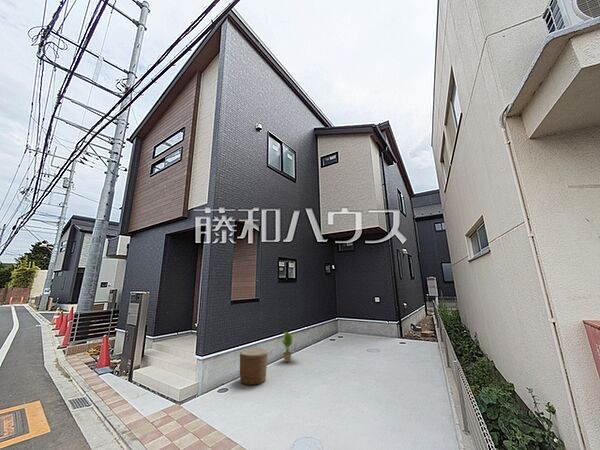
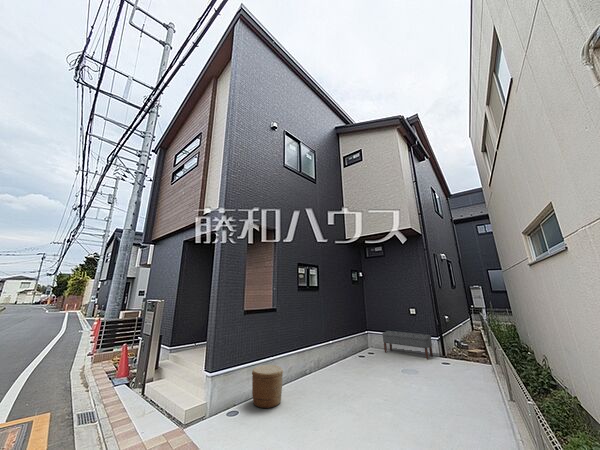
bench: none [351,317,393,340] -> present [382,331,433,359]
potted plant: present [279,332,295,362] -> none [296,346,319,382]

